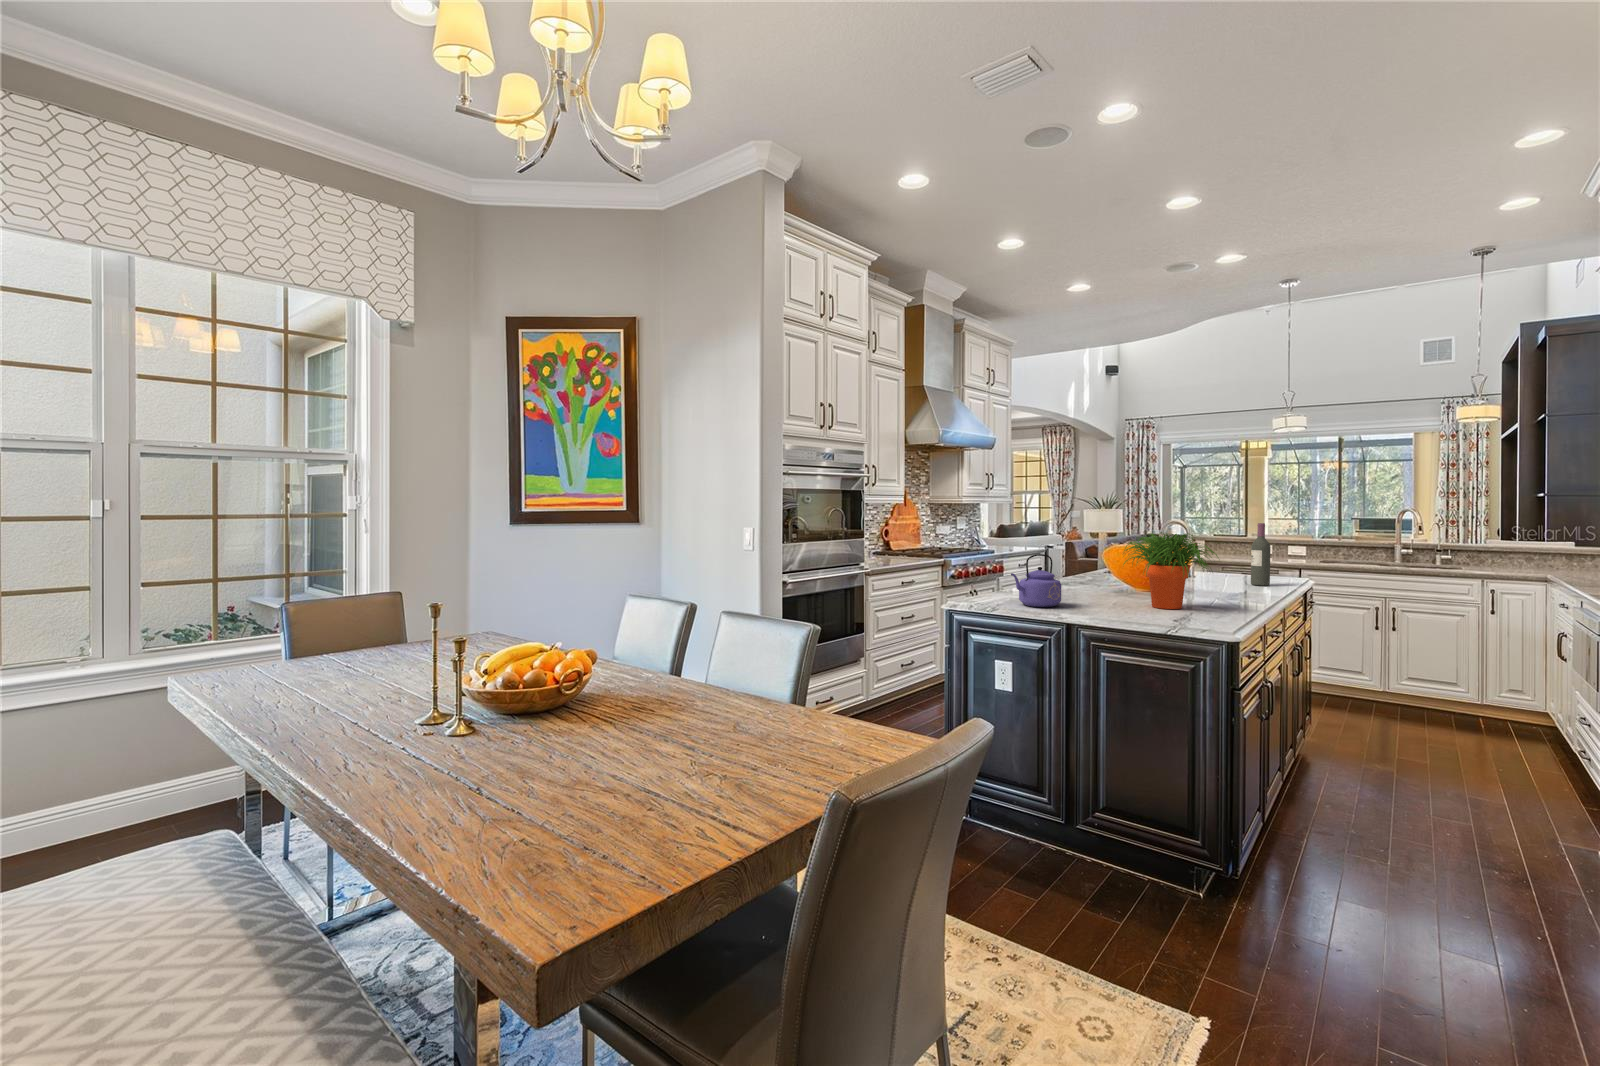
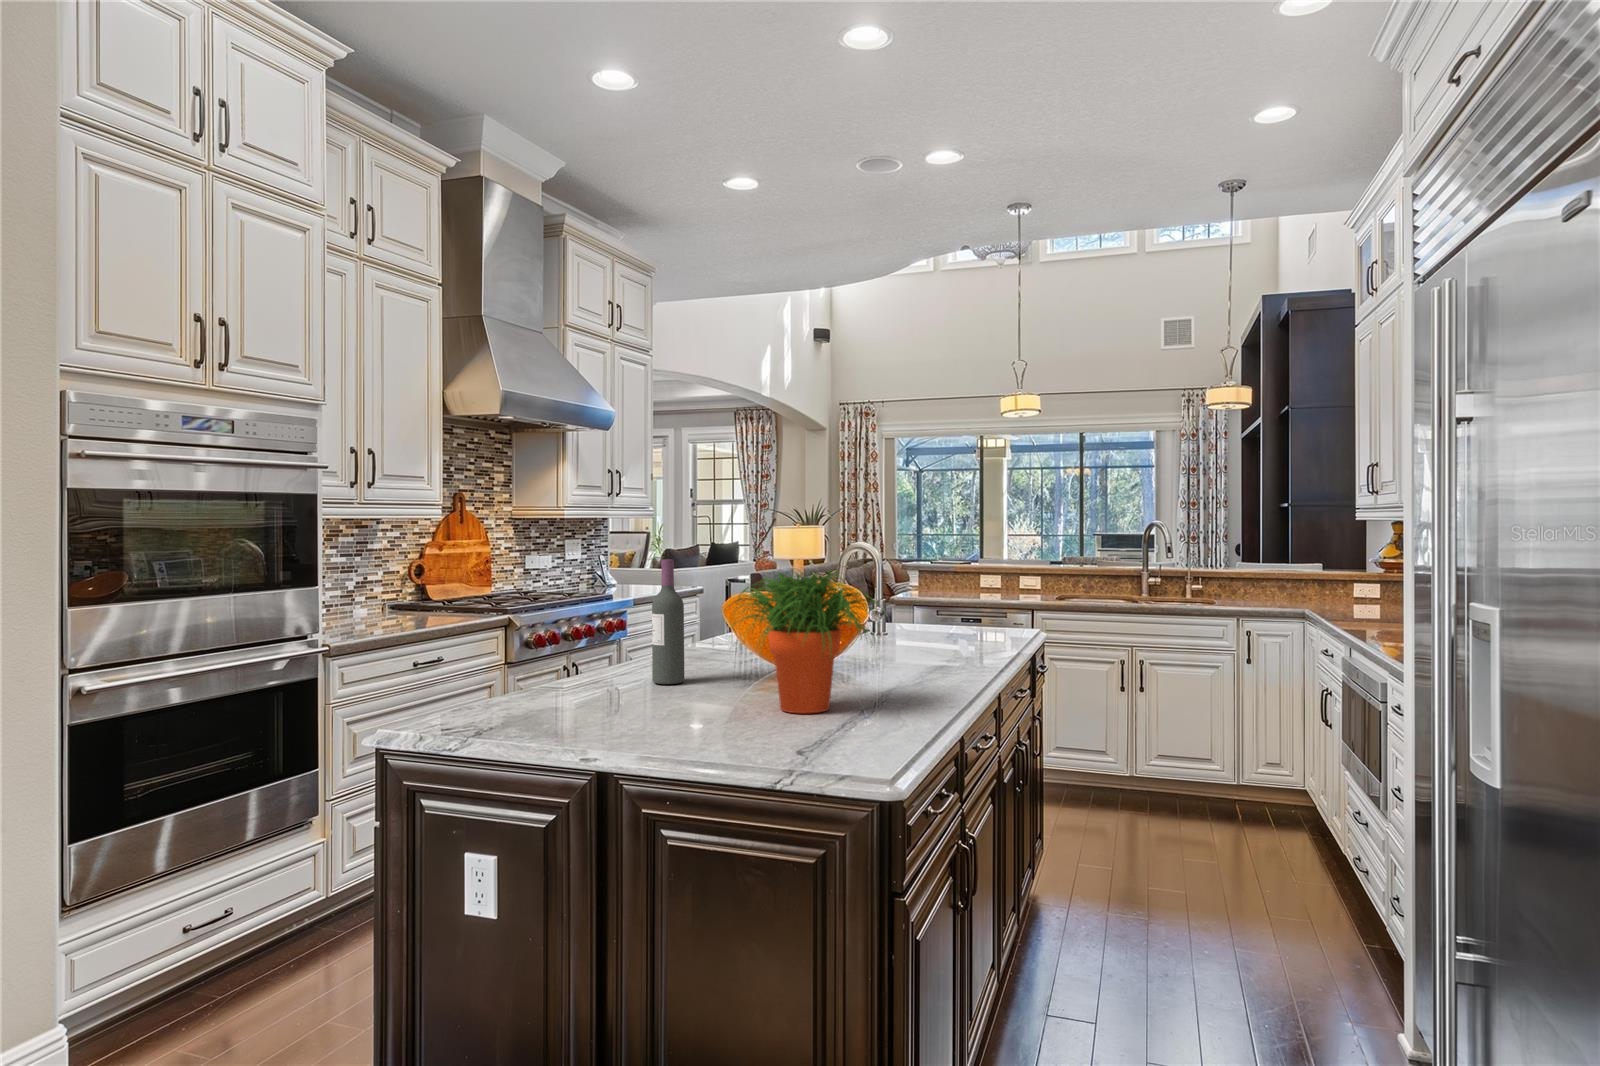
wine bottle: present [1251,523,1271,586] -> present [652,559,684,684]
kettle: present [1011,554,1061,607] -> none [504,617,612,727]

